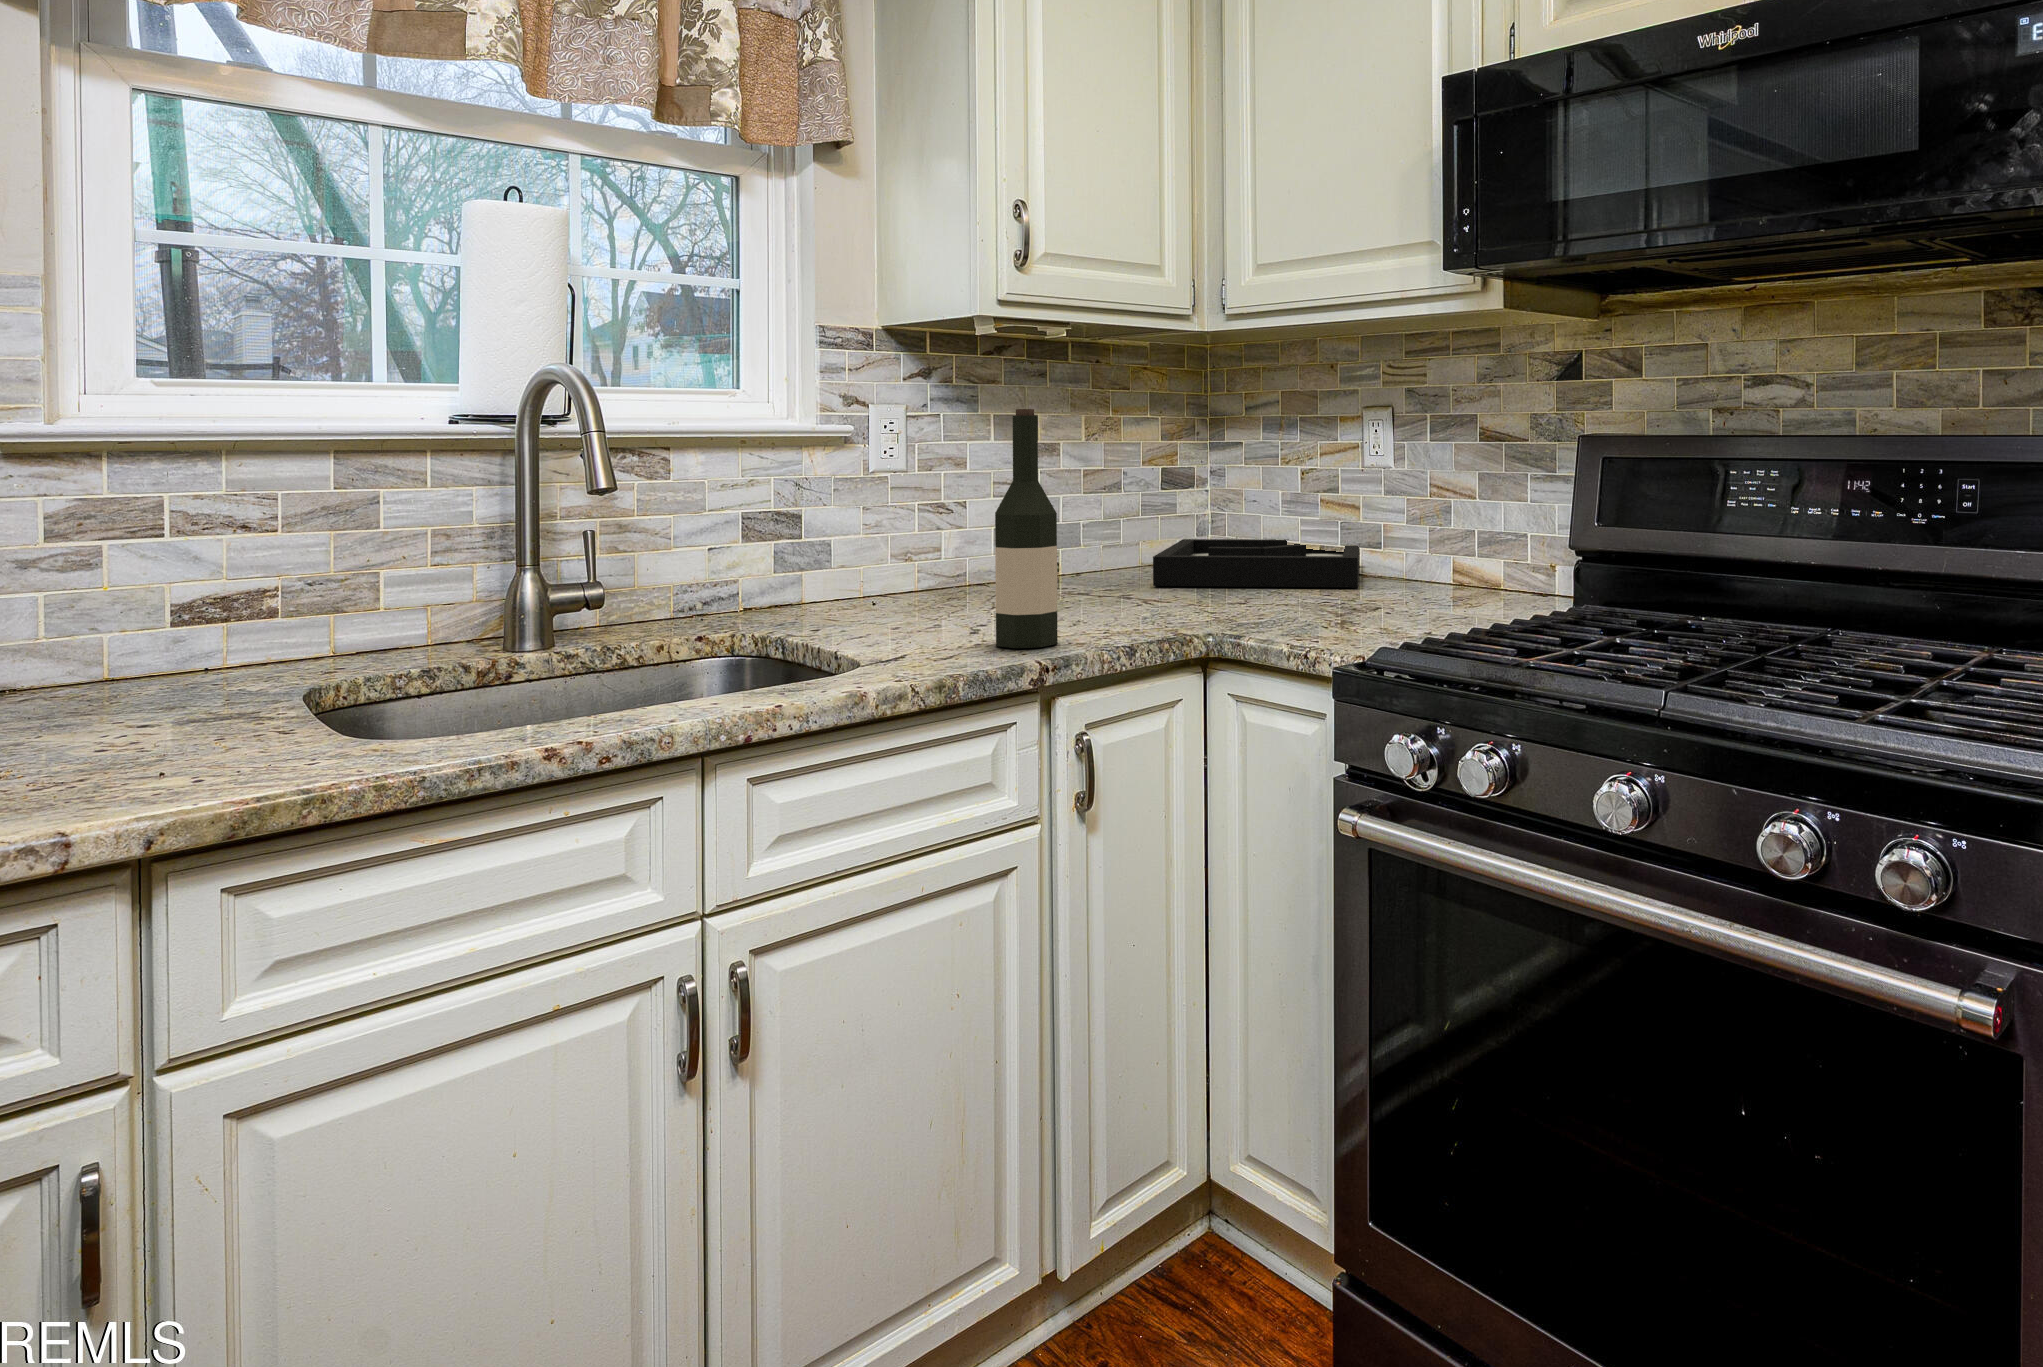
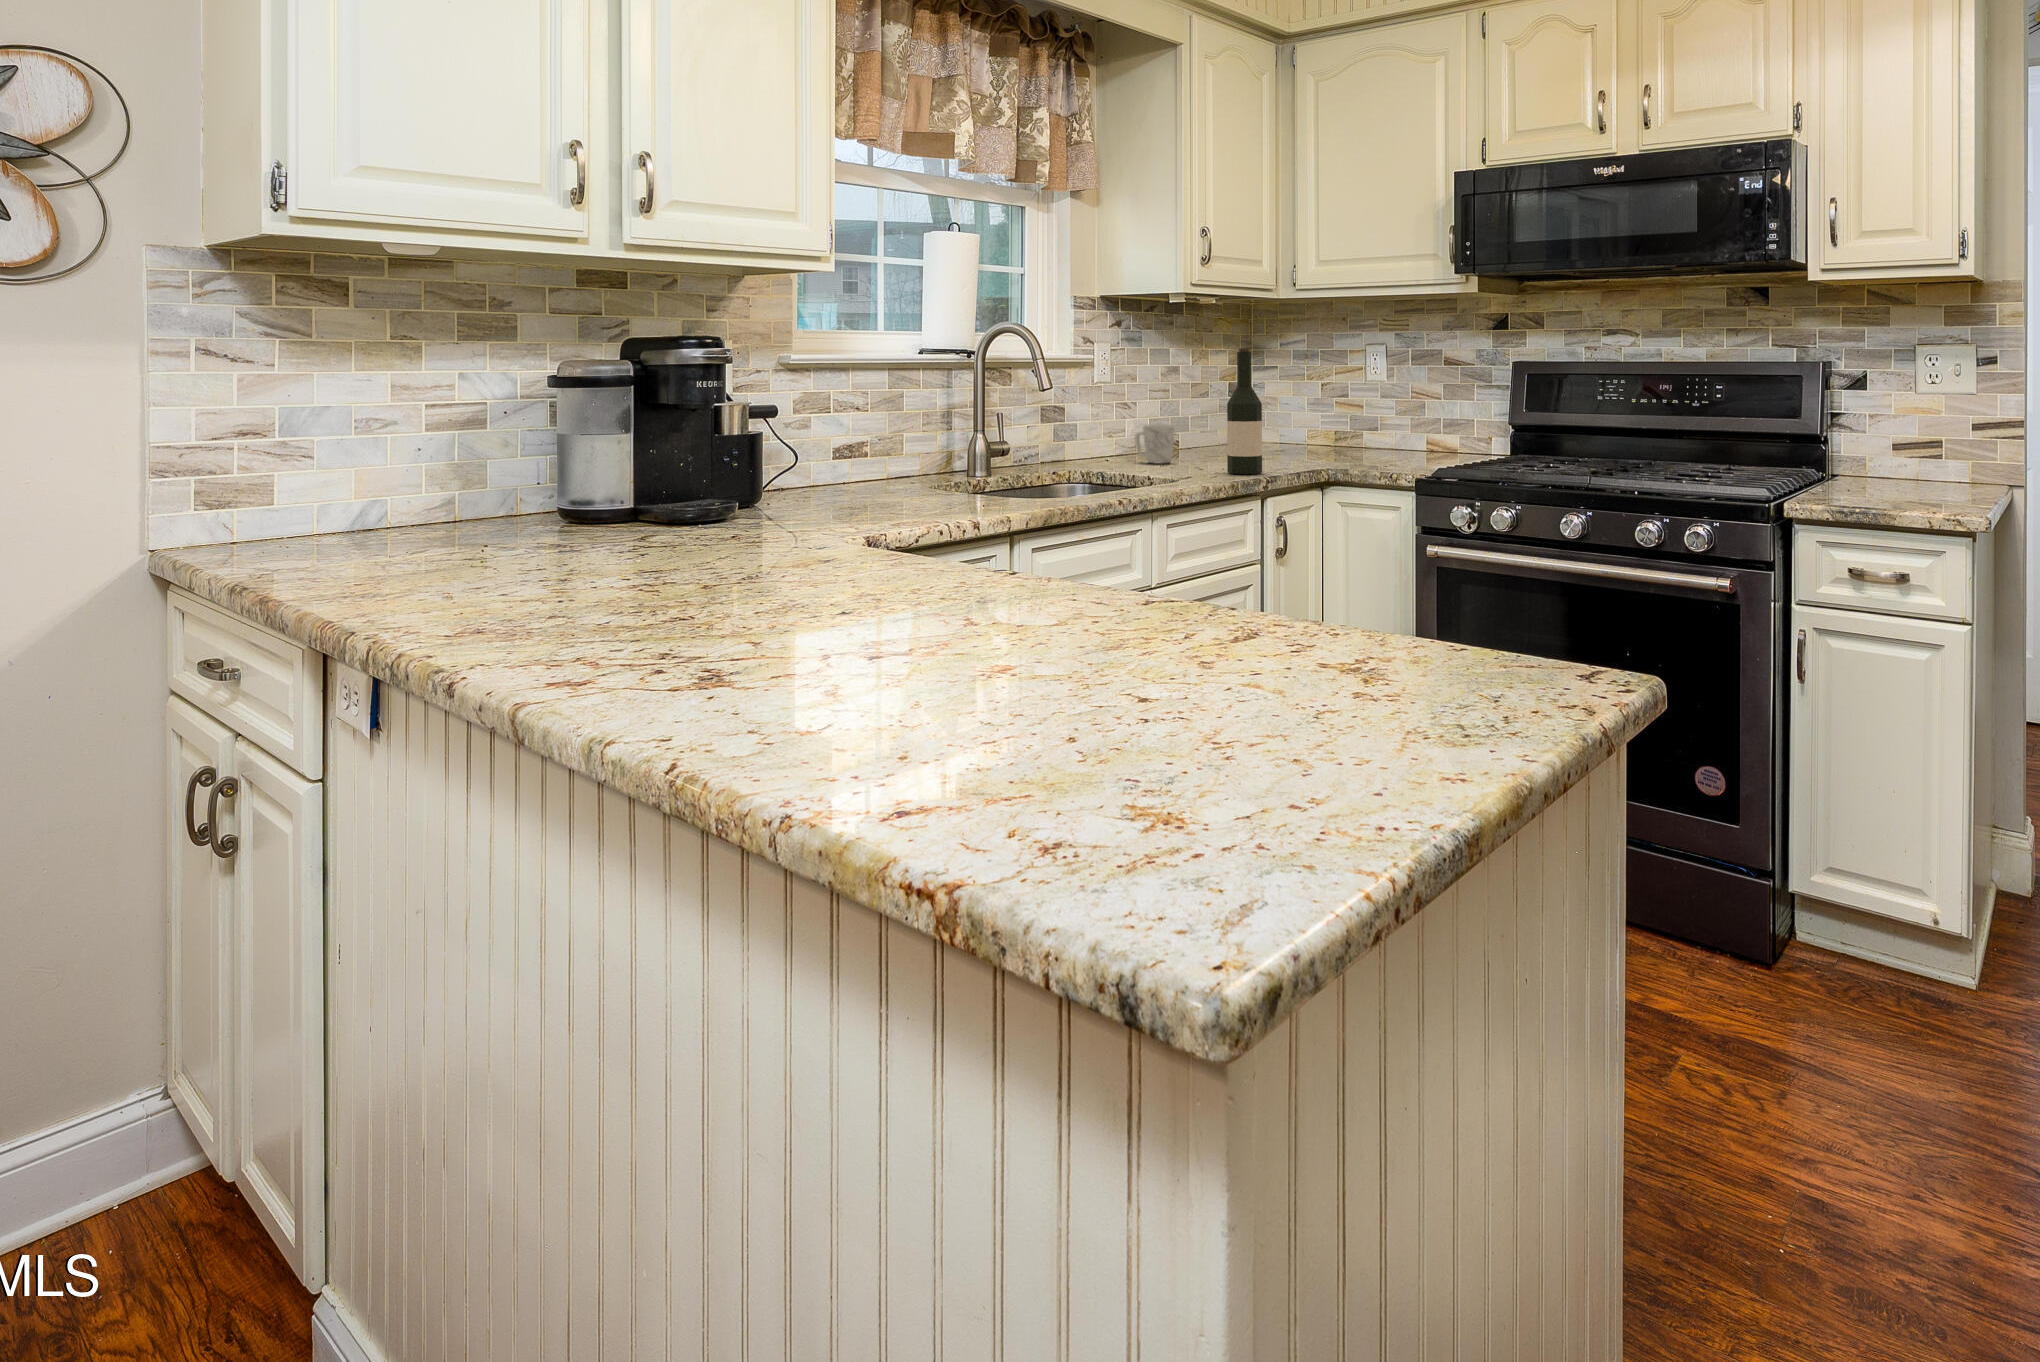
decorative tray: present [1153,539,1359,588] -> none [1247,430,1378,454]
mug: none [913,540,975,610] -> present [1135,424,1175,463]

